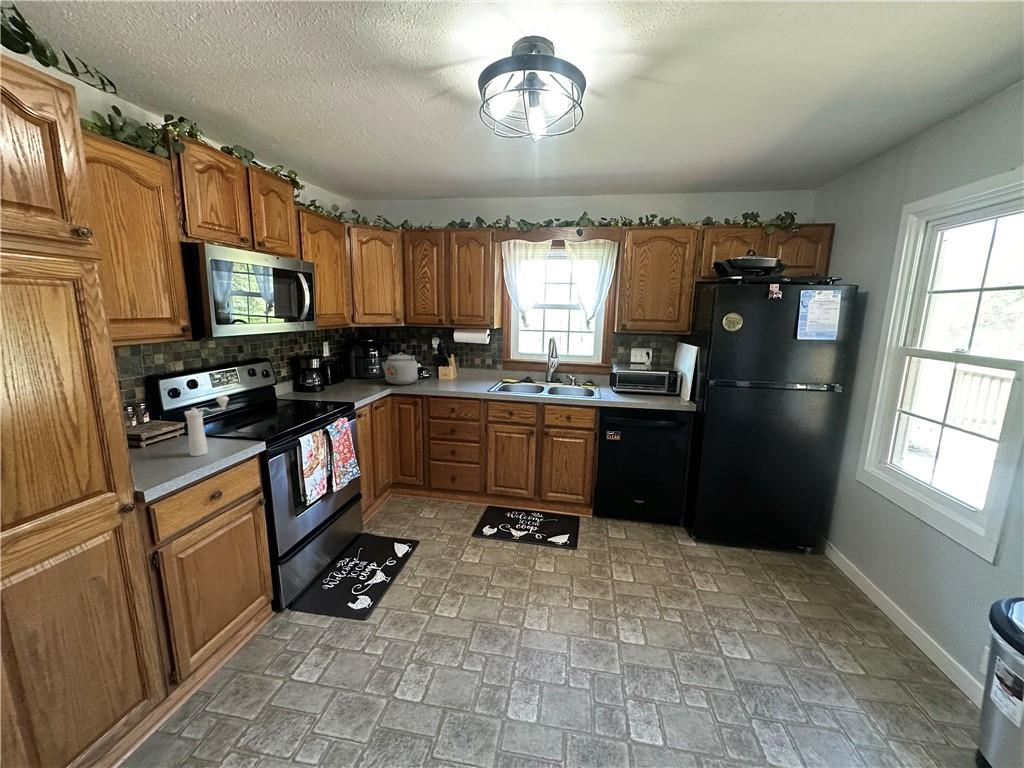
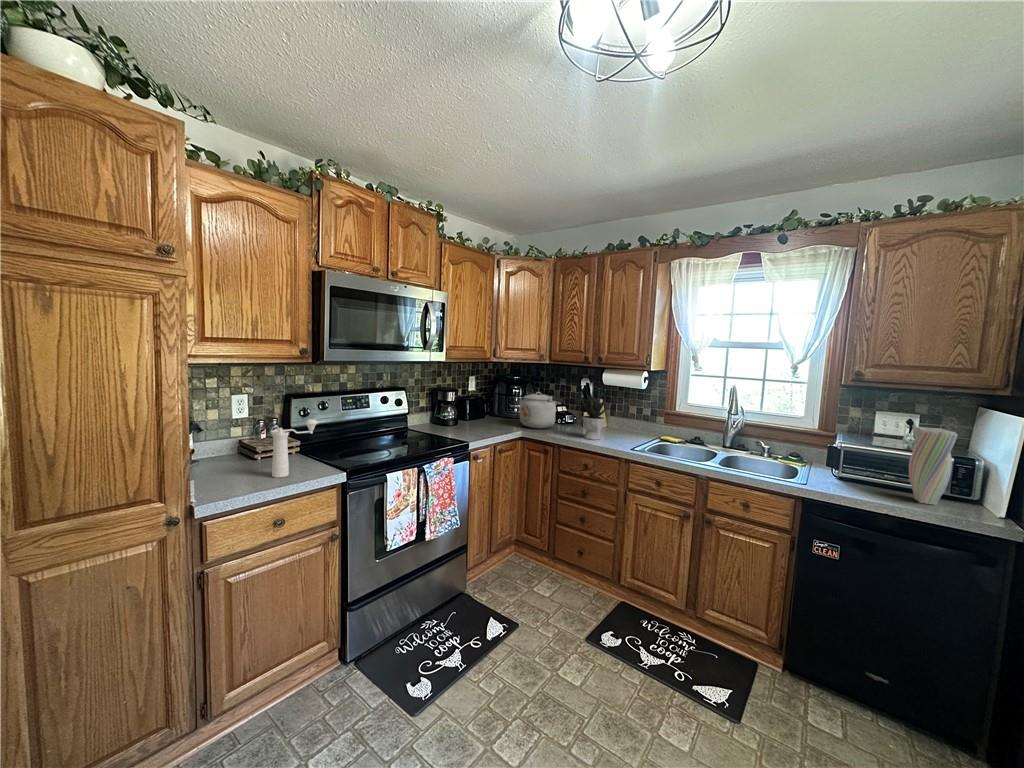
potted plant: none [441,349,468,388] -> present [581,393,610,440]
vase: none [650,357,671,400] -> present [909,427,957,505]

